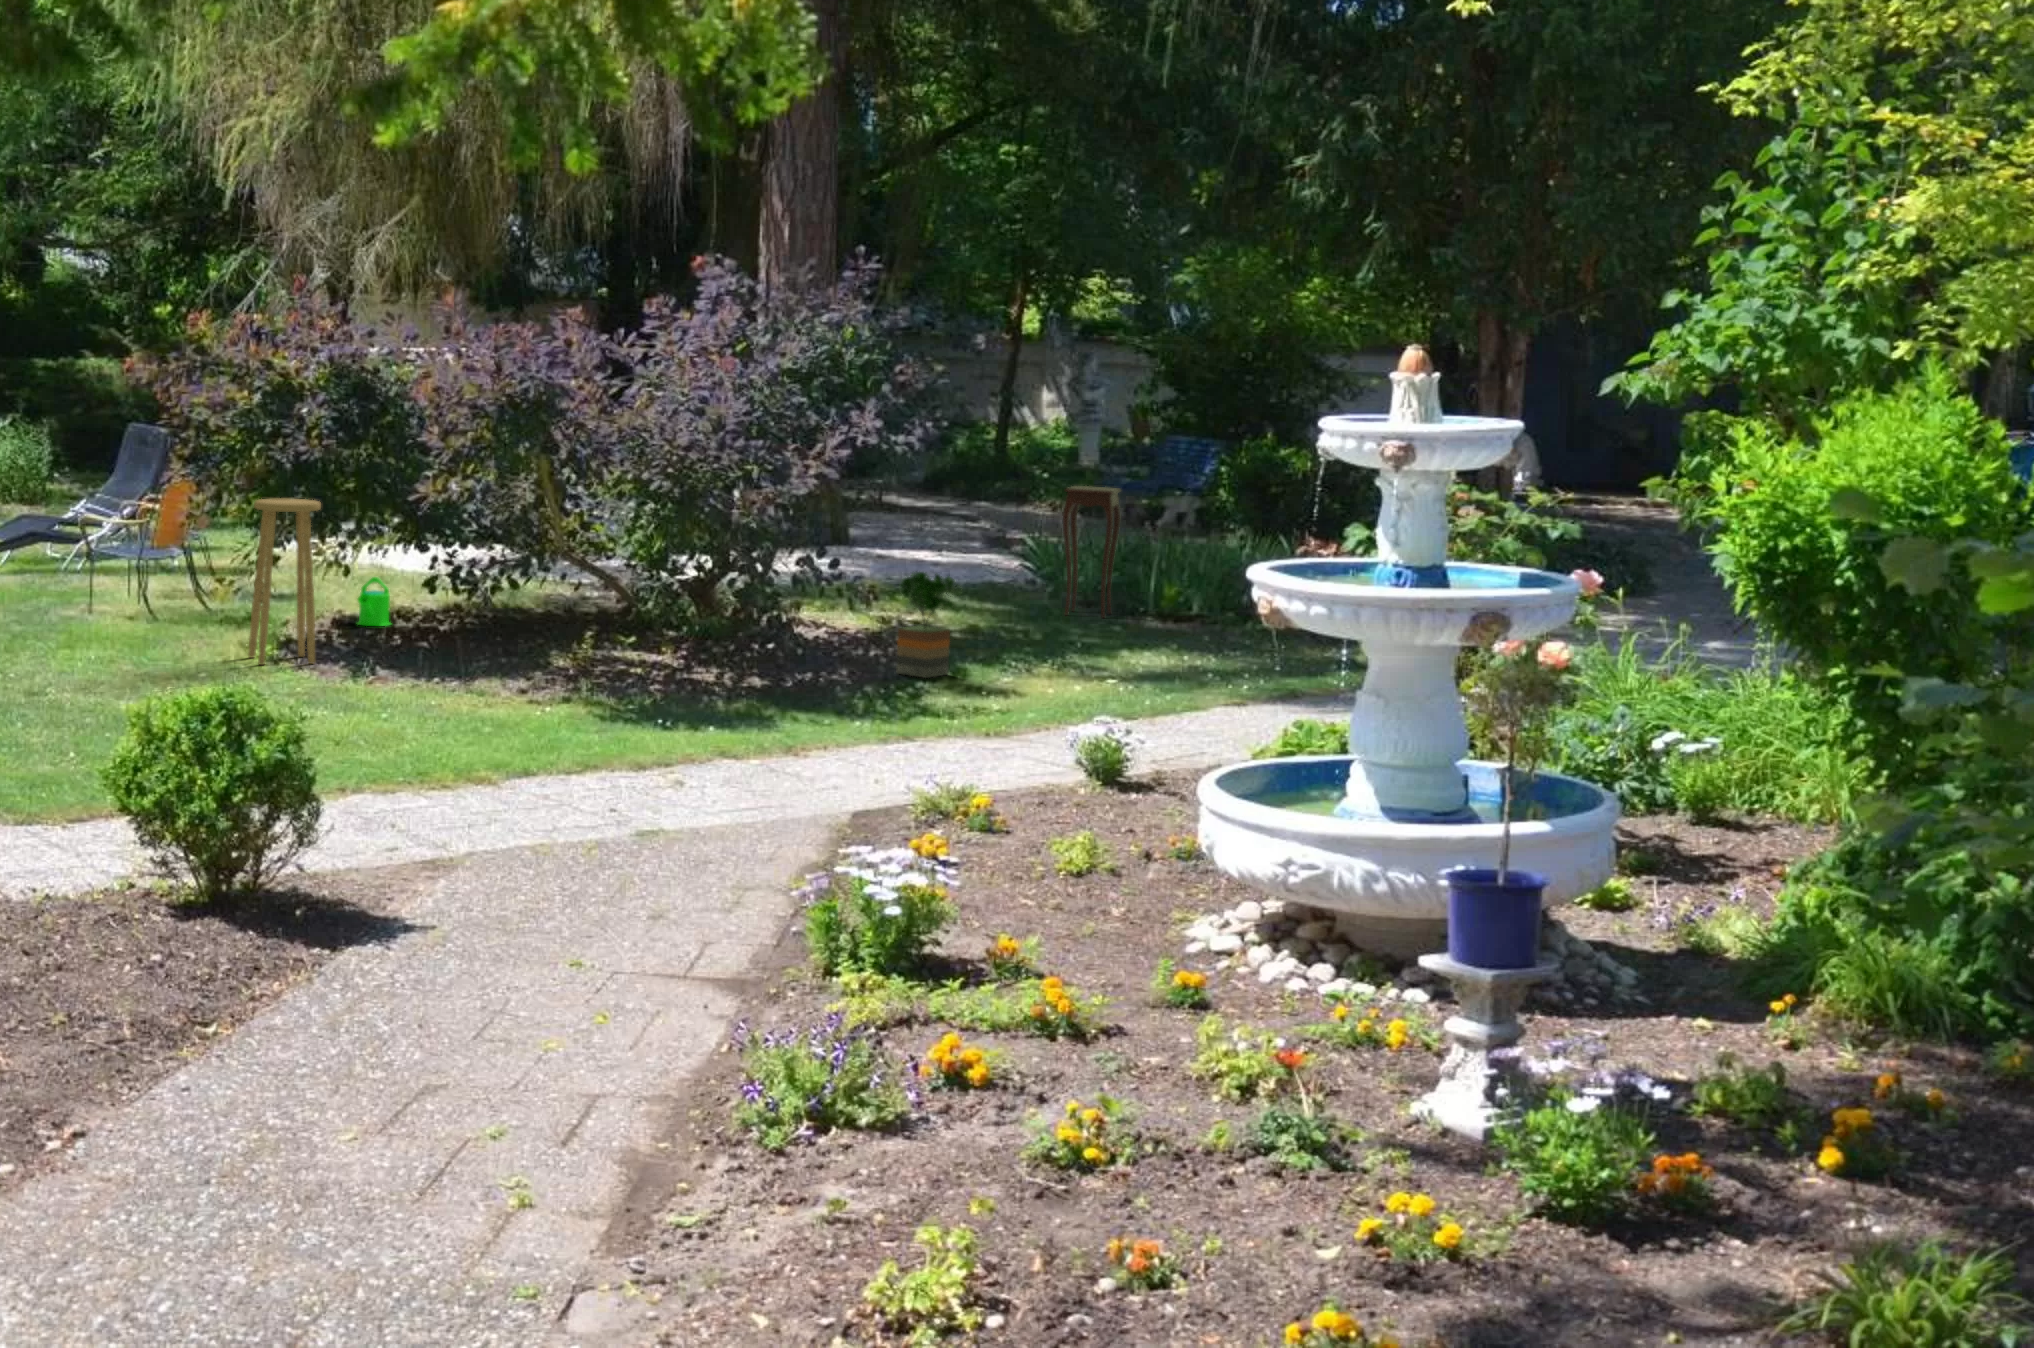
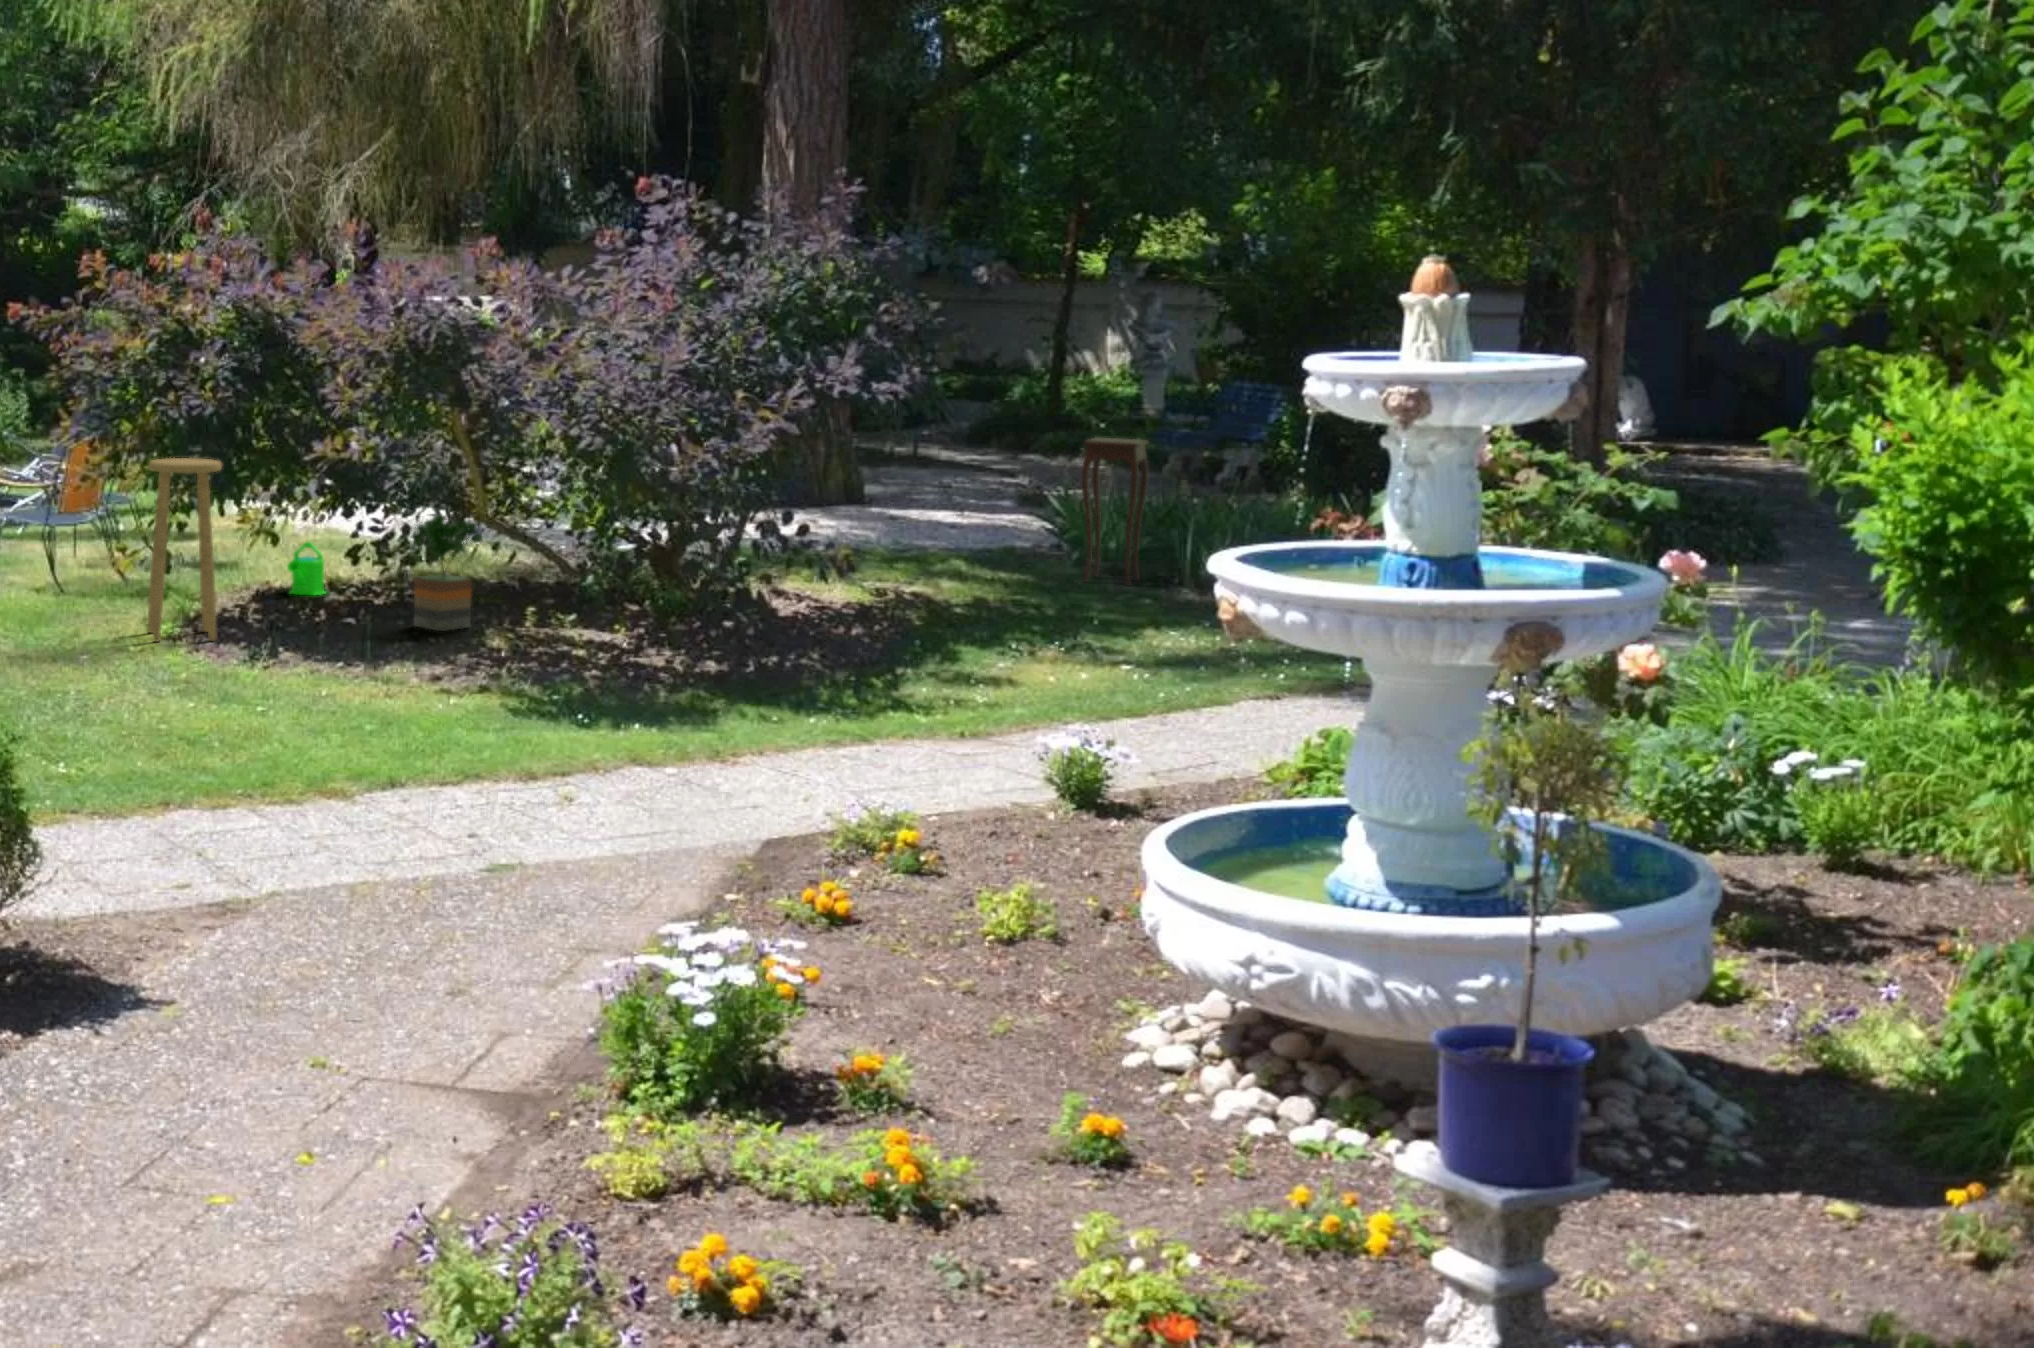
potted tree: present [896,572,960,678] -> present [412,516,483,631]

